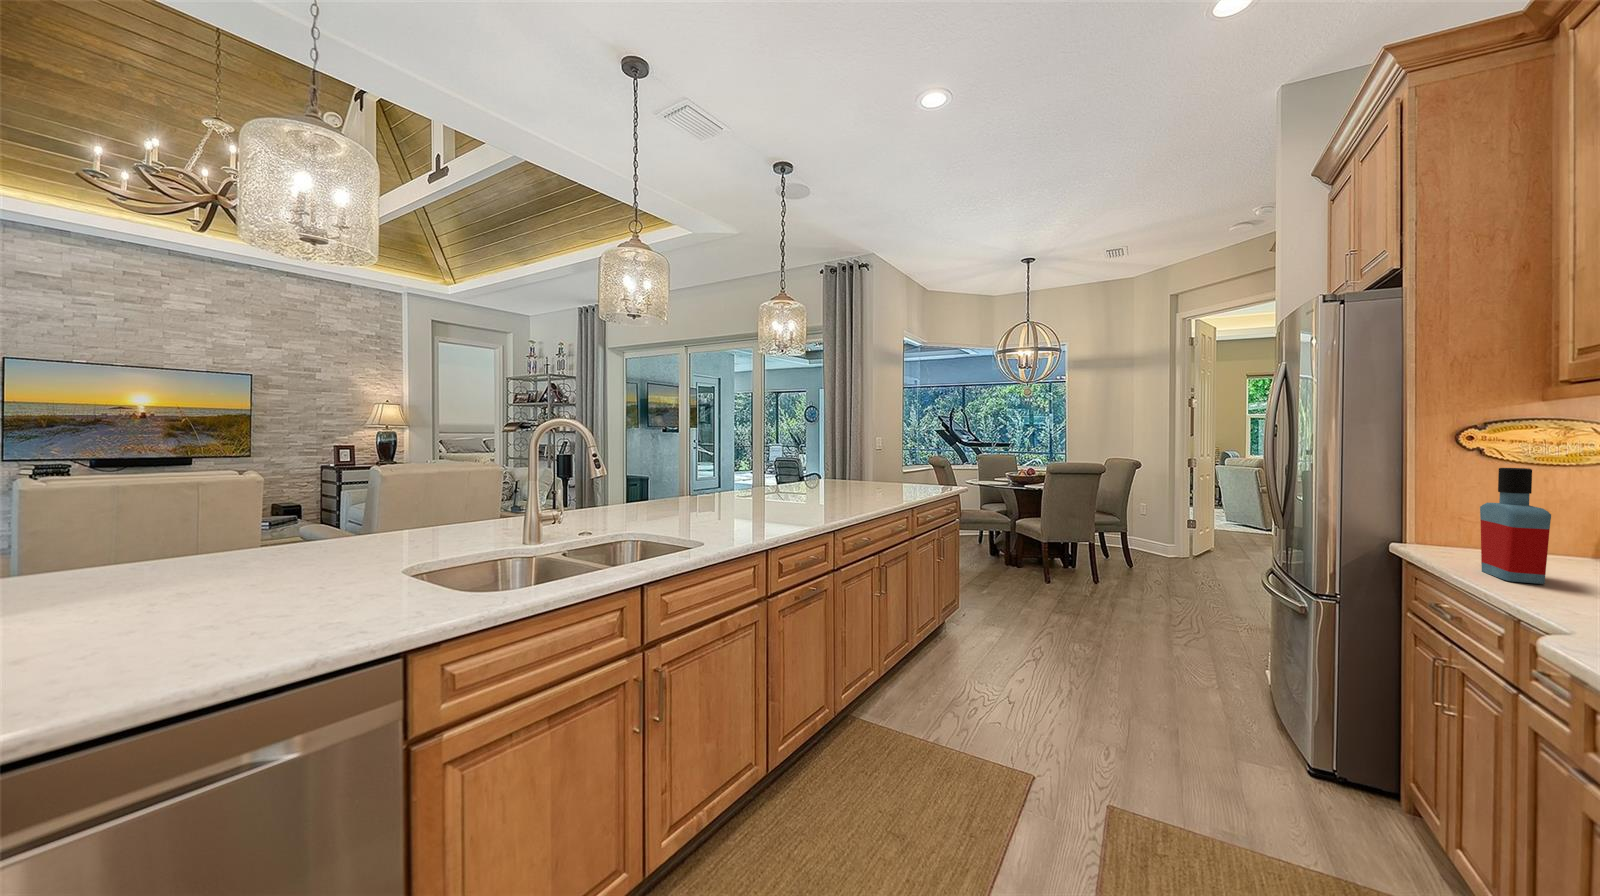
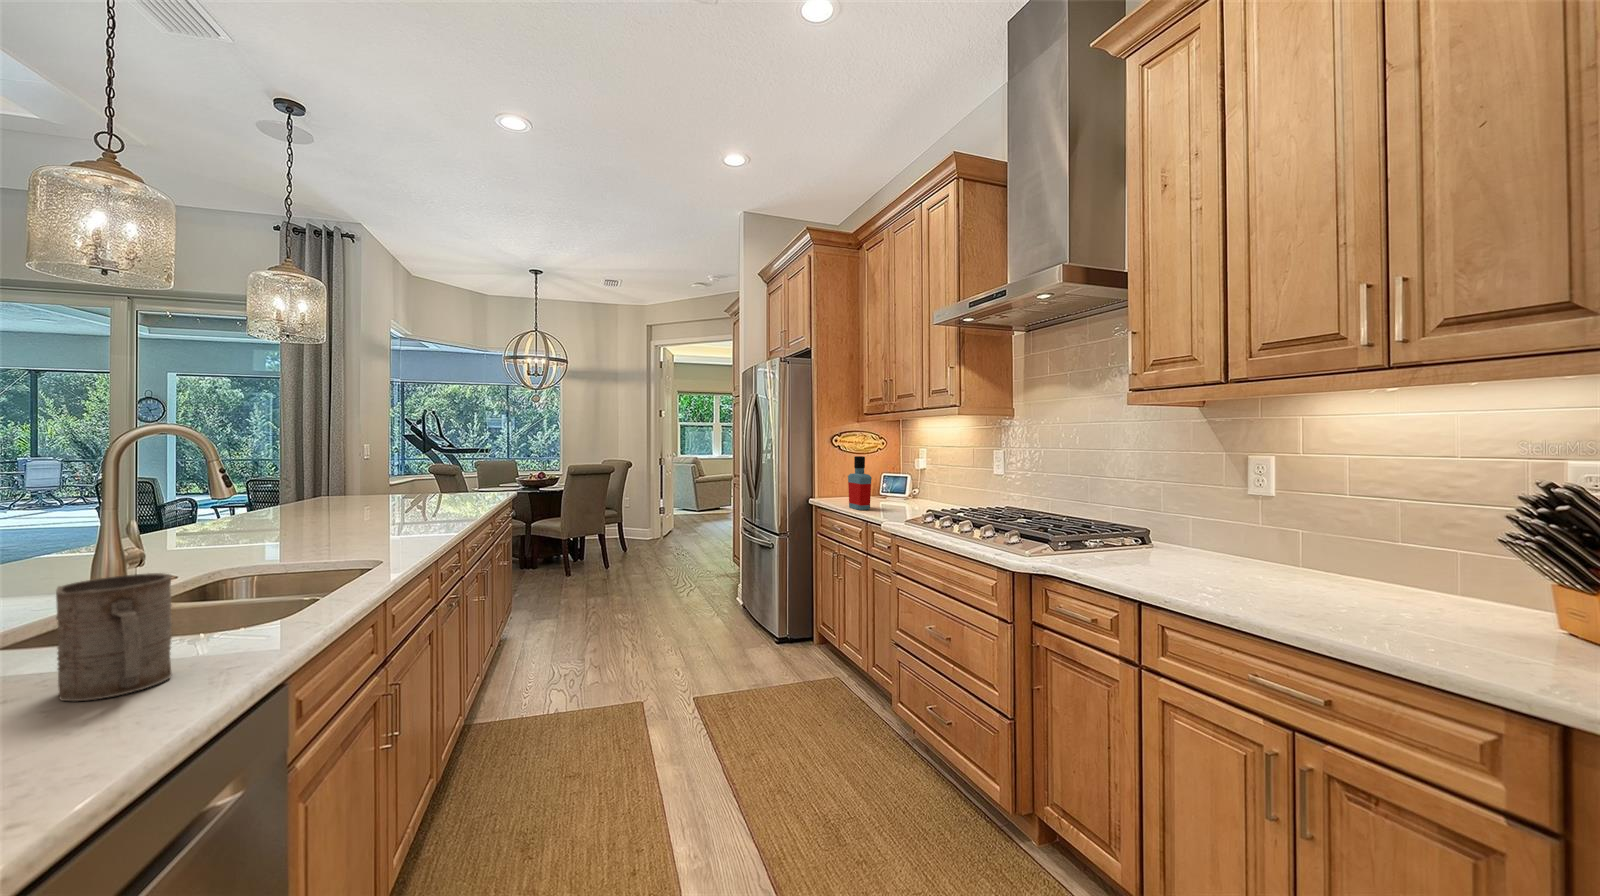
mug: none [283,535,366,633] -> present [56,573,172,701]

